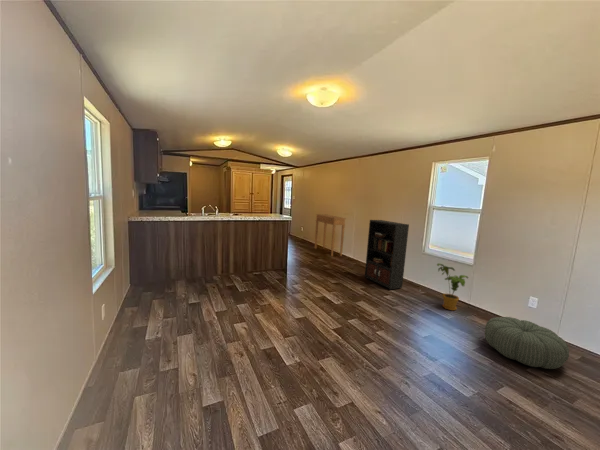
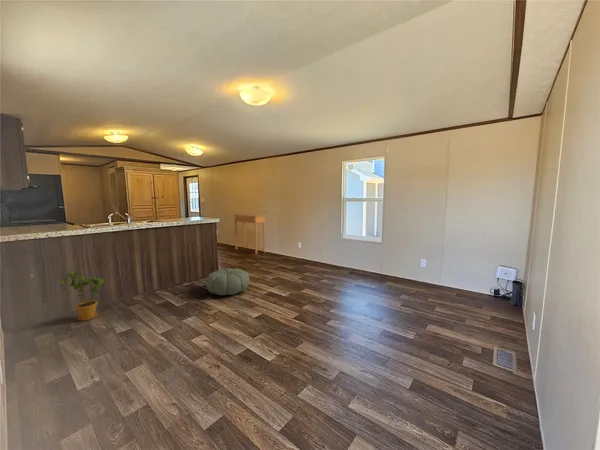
bookcase: present [365,220,420,291] -> none [296,213,345,274]
house plant: present [437,264,468,310] -> present [61,272,105,321]
pouf: present [485,317,569,369] -> present [206,269,249,295]

